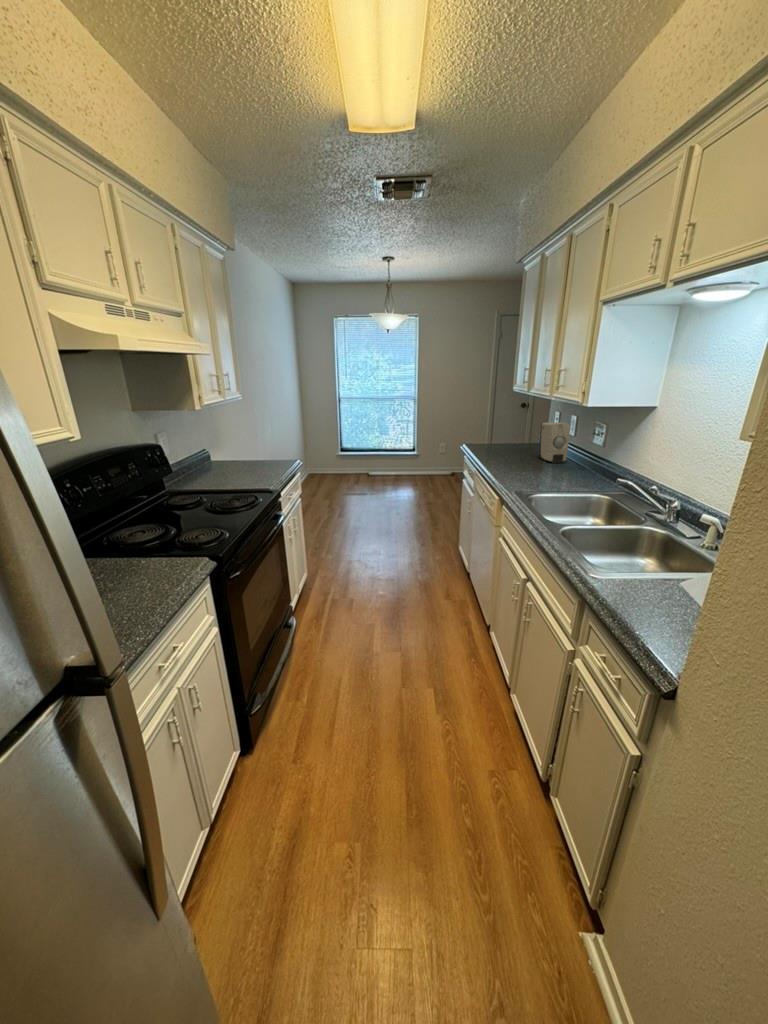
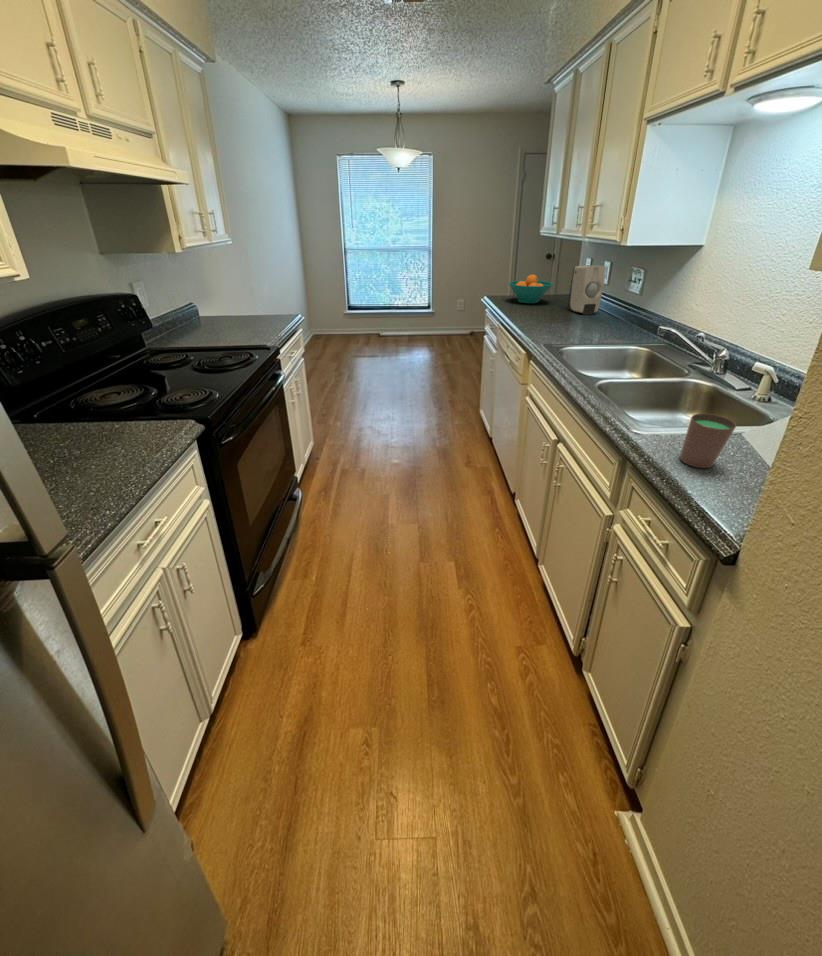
fruit bowl: none [485,428,525,452] -> present [509,274,553,303]
cup: none [627,563,668,610] -> present [680,413,736,468]

